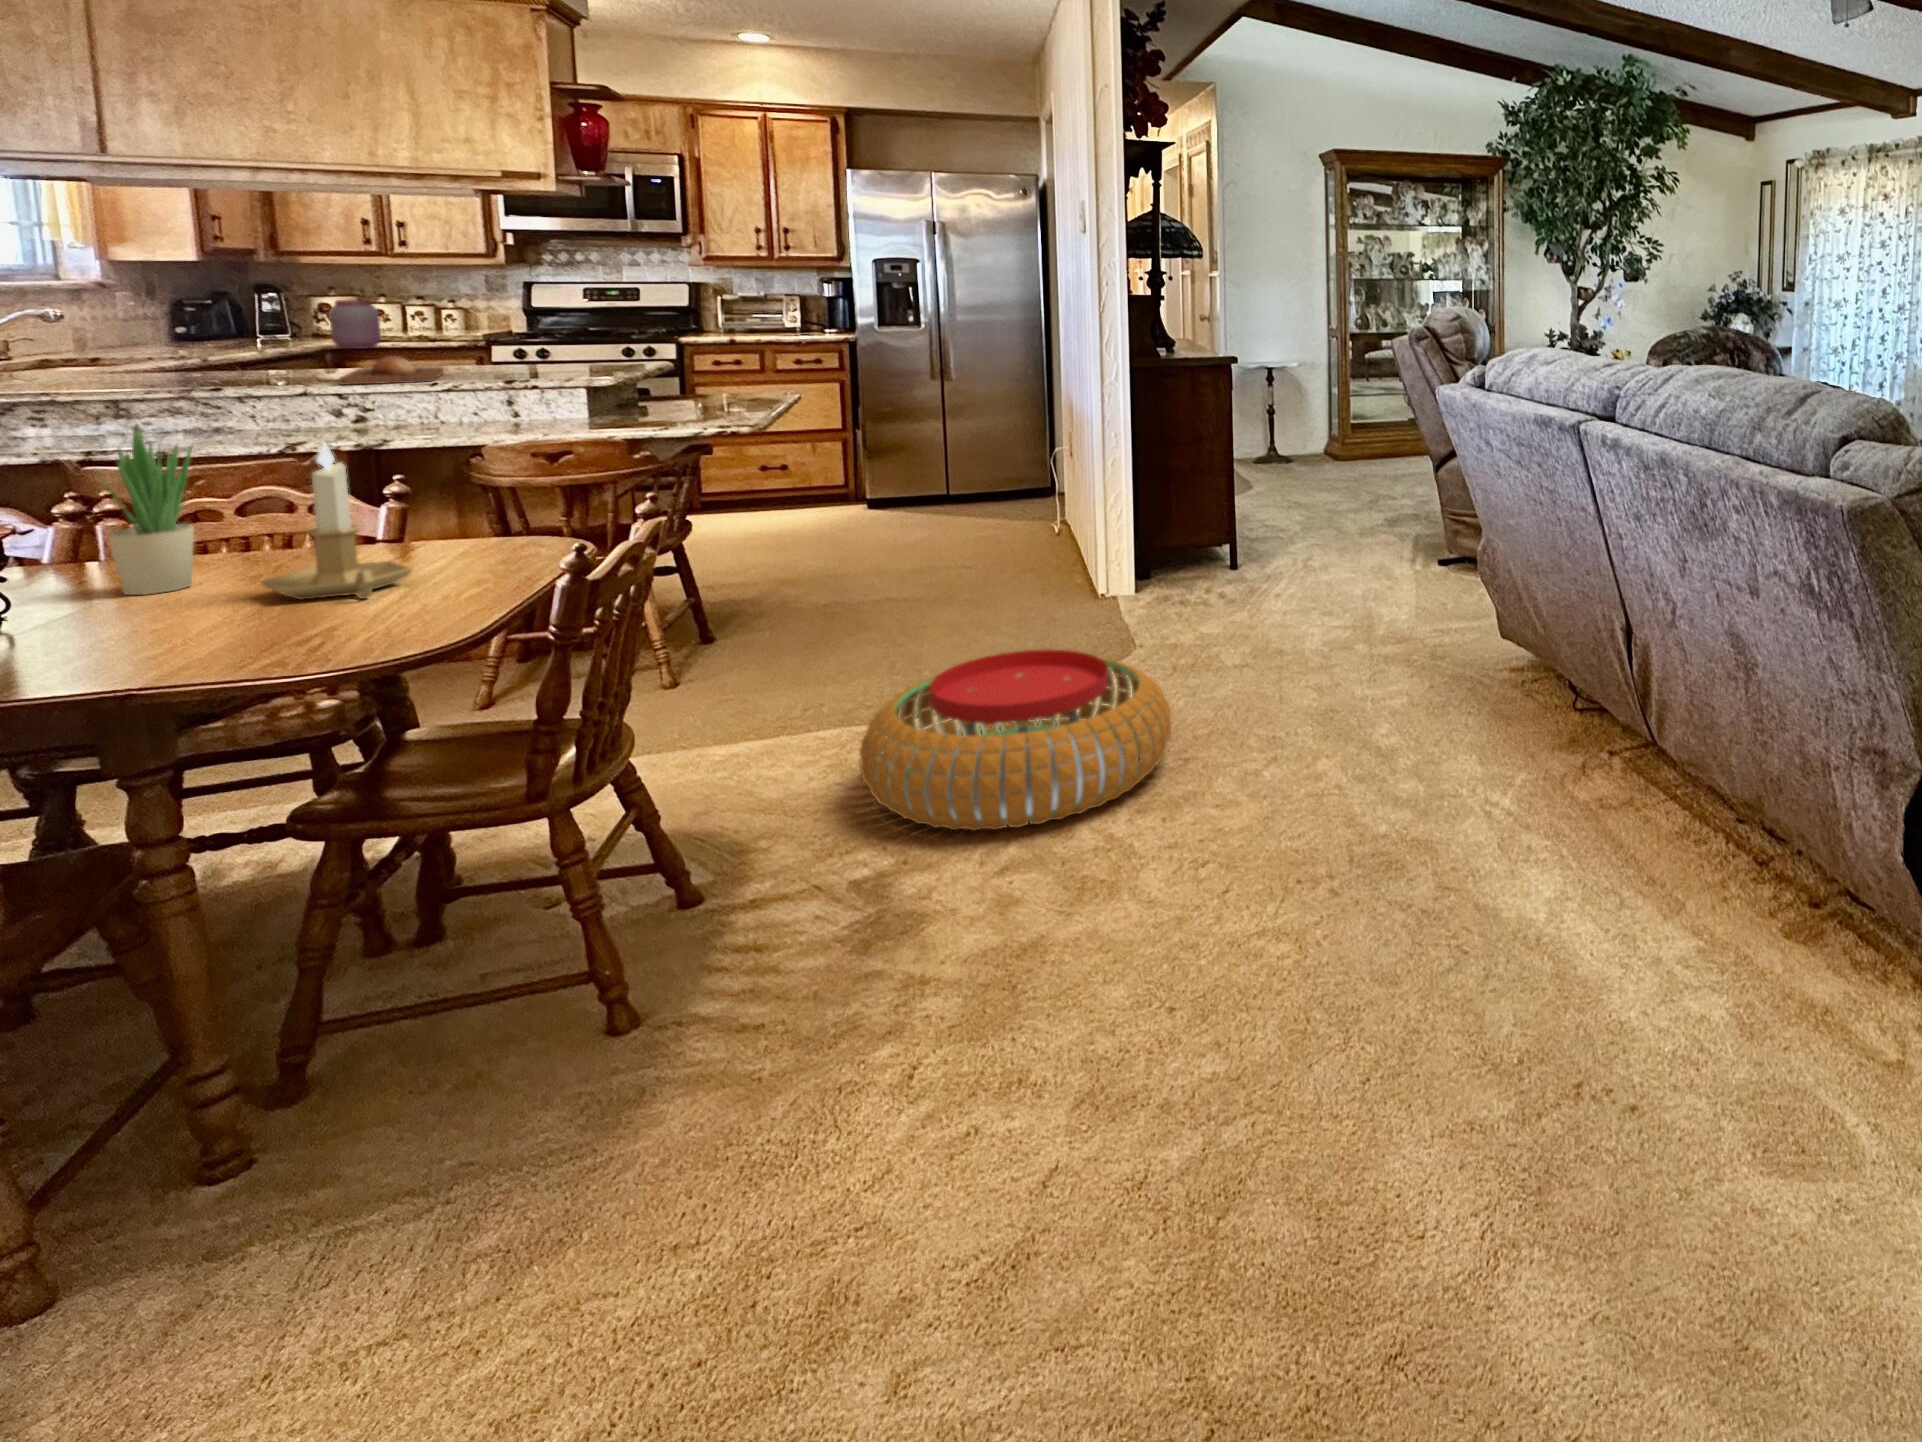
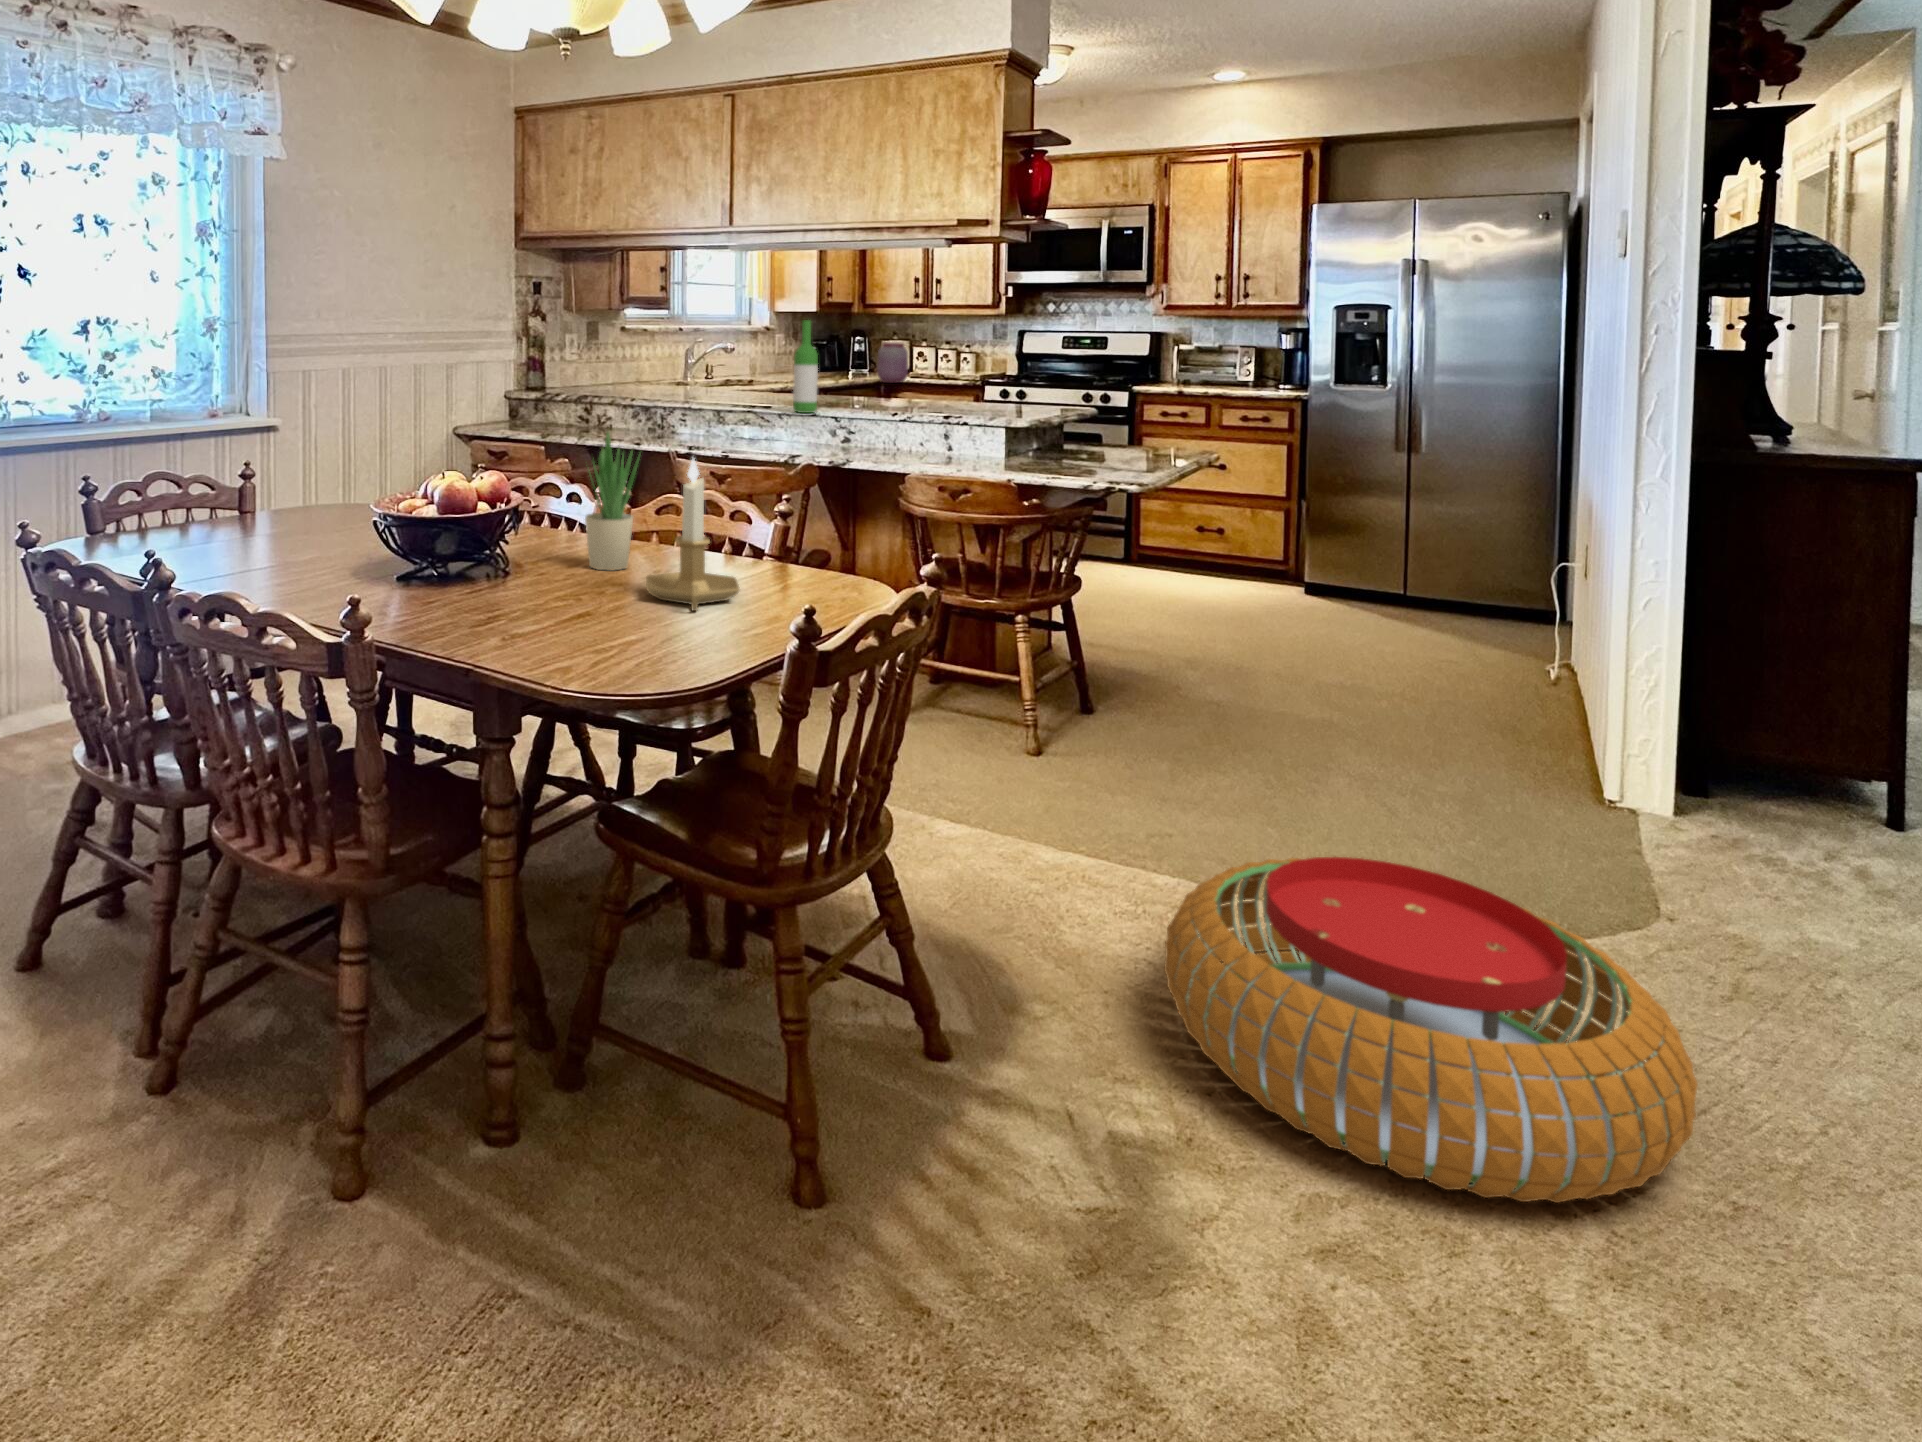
wine bottle: none [274,280,320,392] -> present [793,320,818,413]
bread loaf: present [339,356,444,385] -> none [834,388,911,412]

